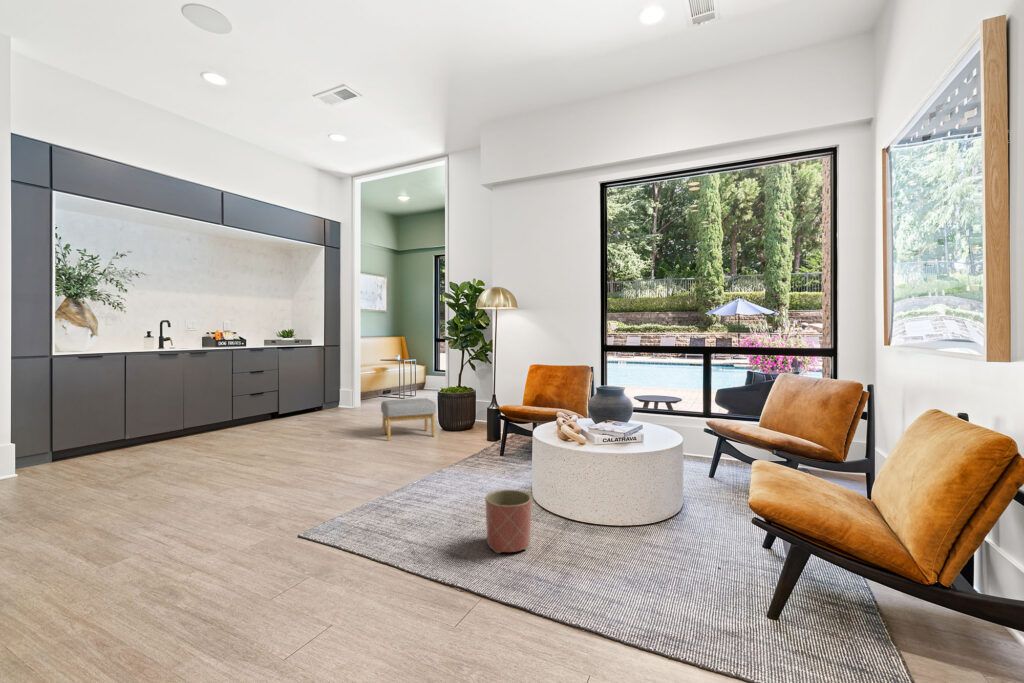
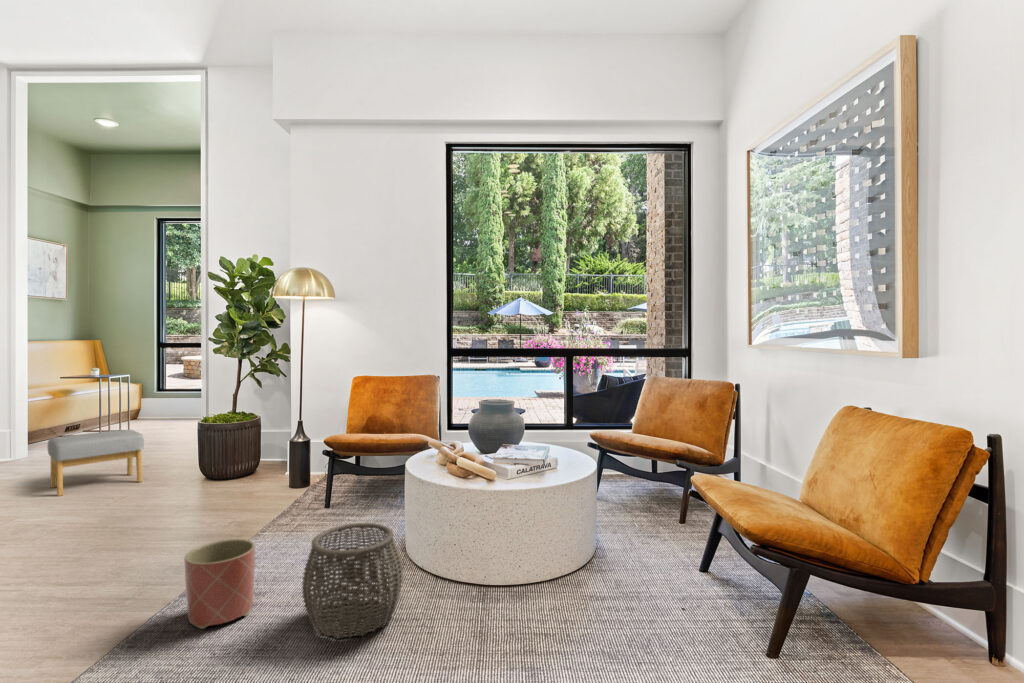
woven basket: none [570,492,651,586] -> present [302,523,403,639]

